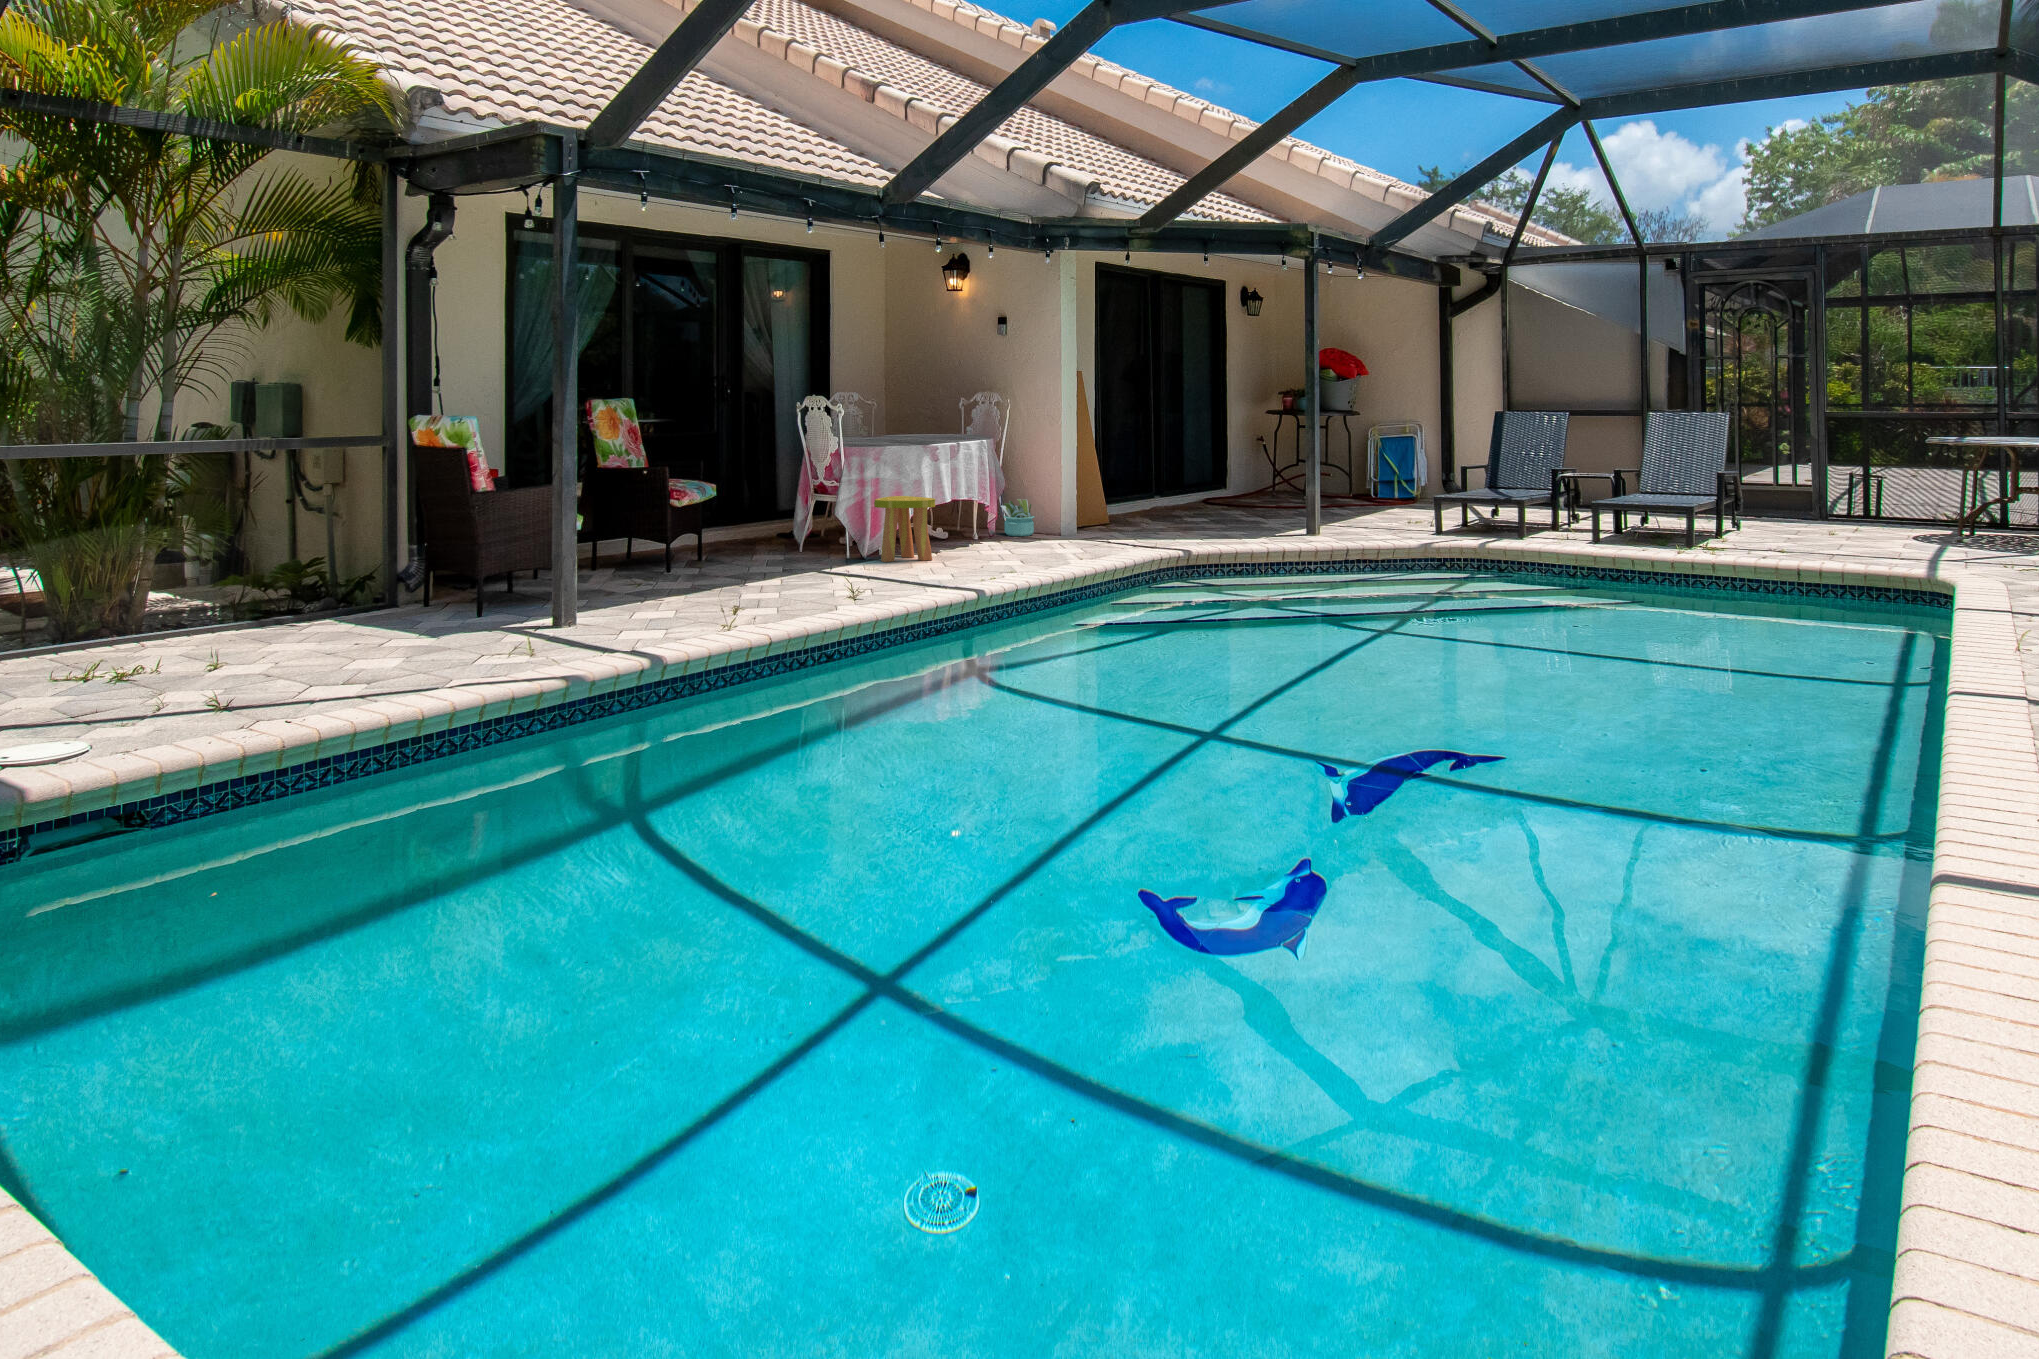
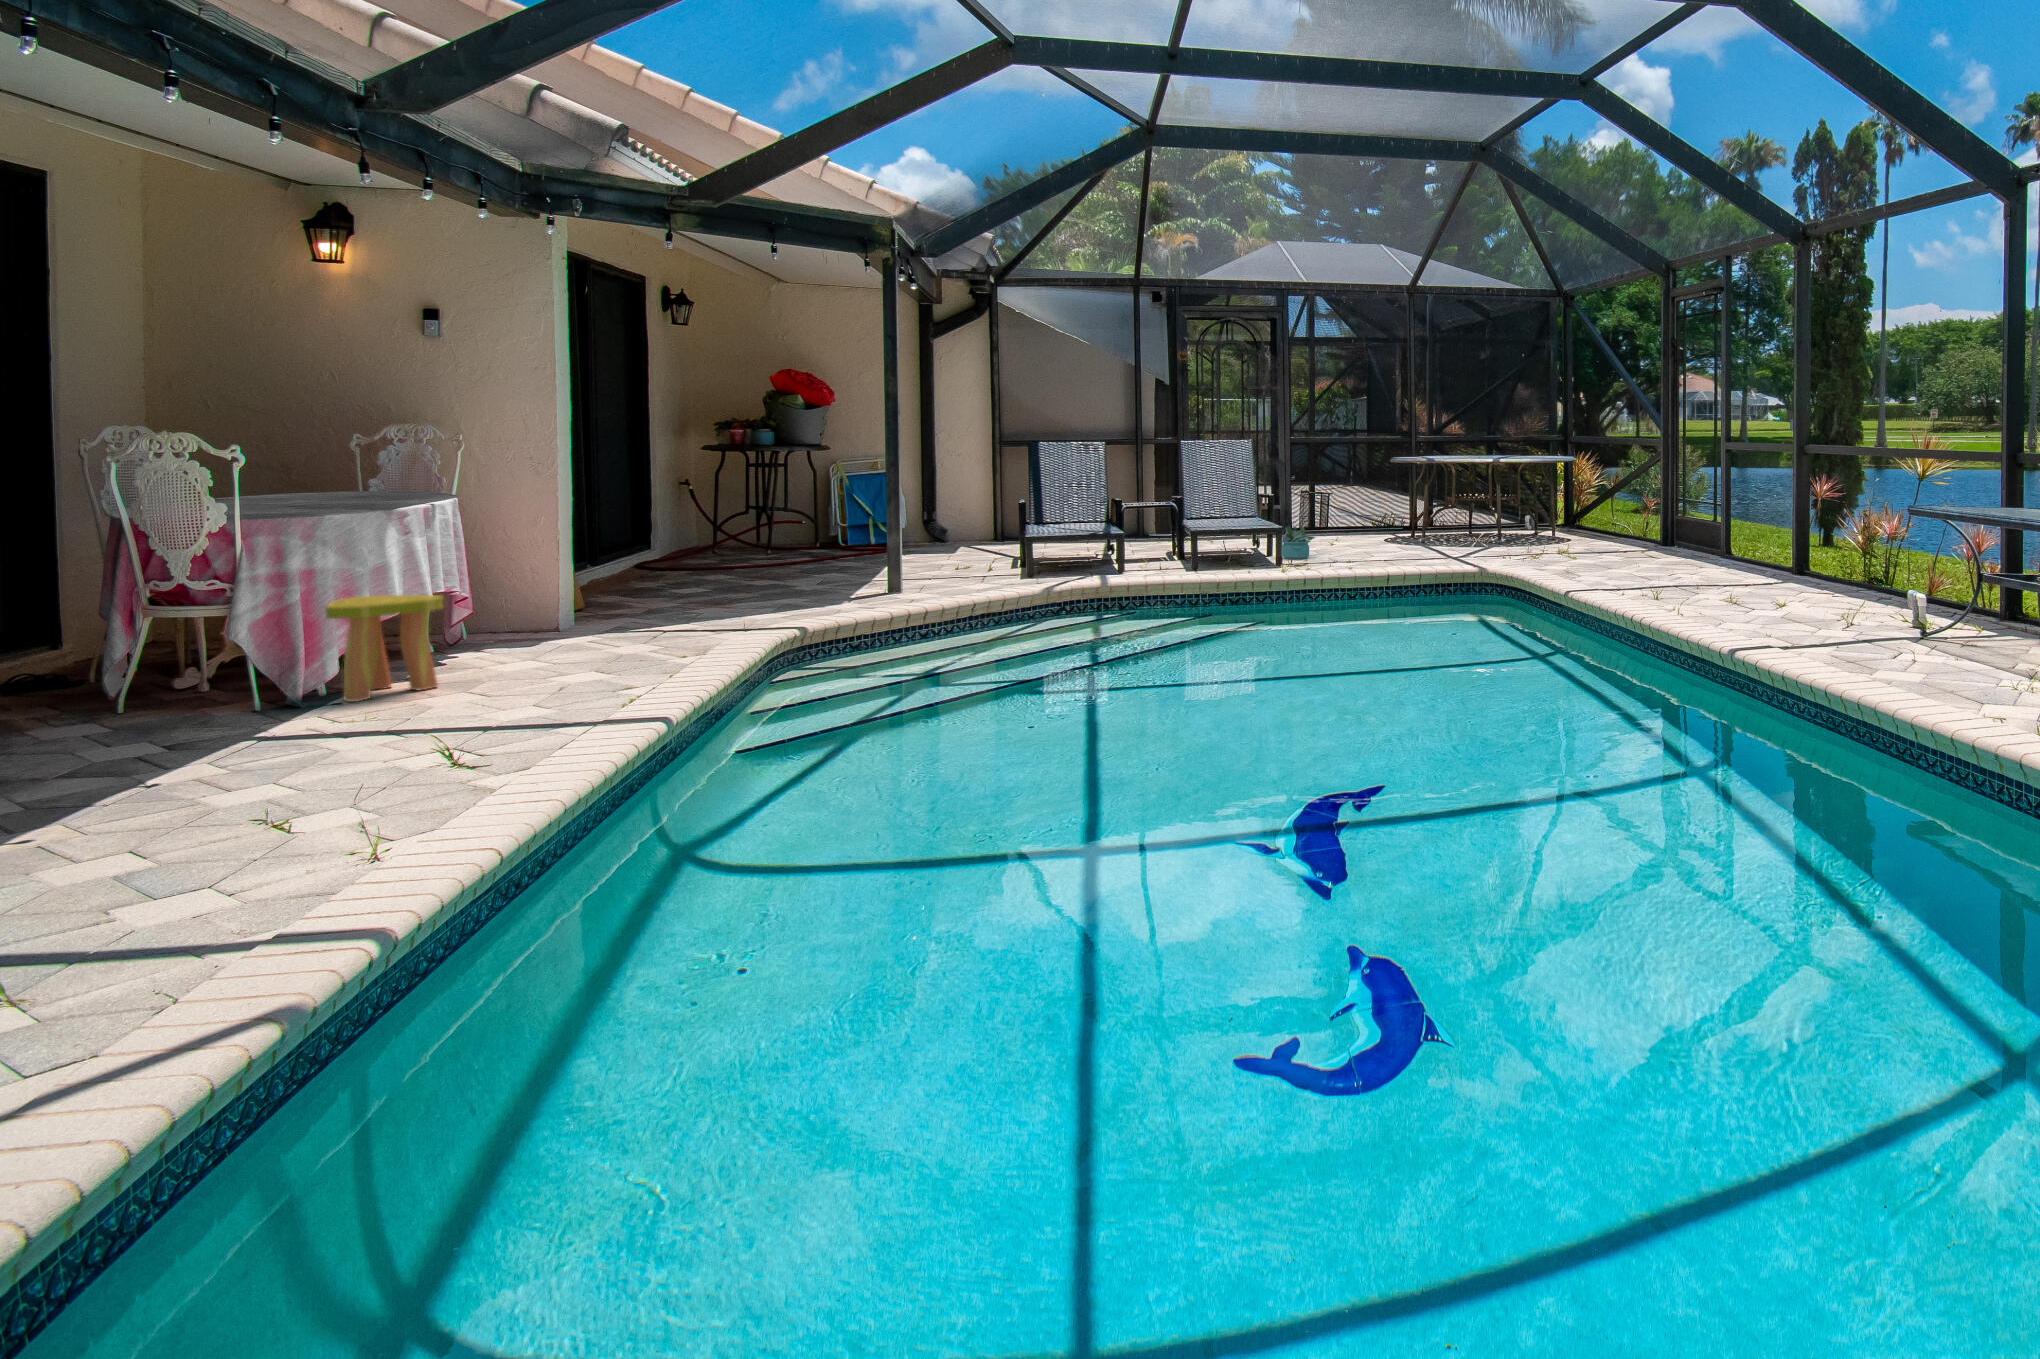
decorative plant: present [1001,499,1034,536] -> present [1281,525,1315,559]

